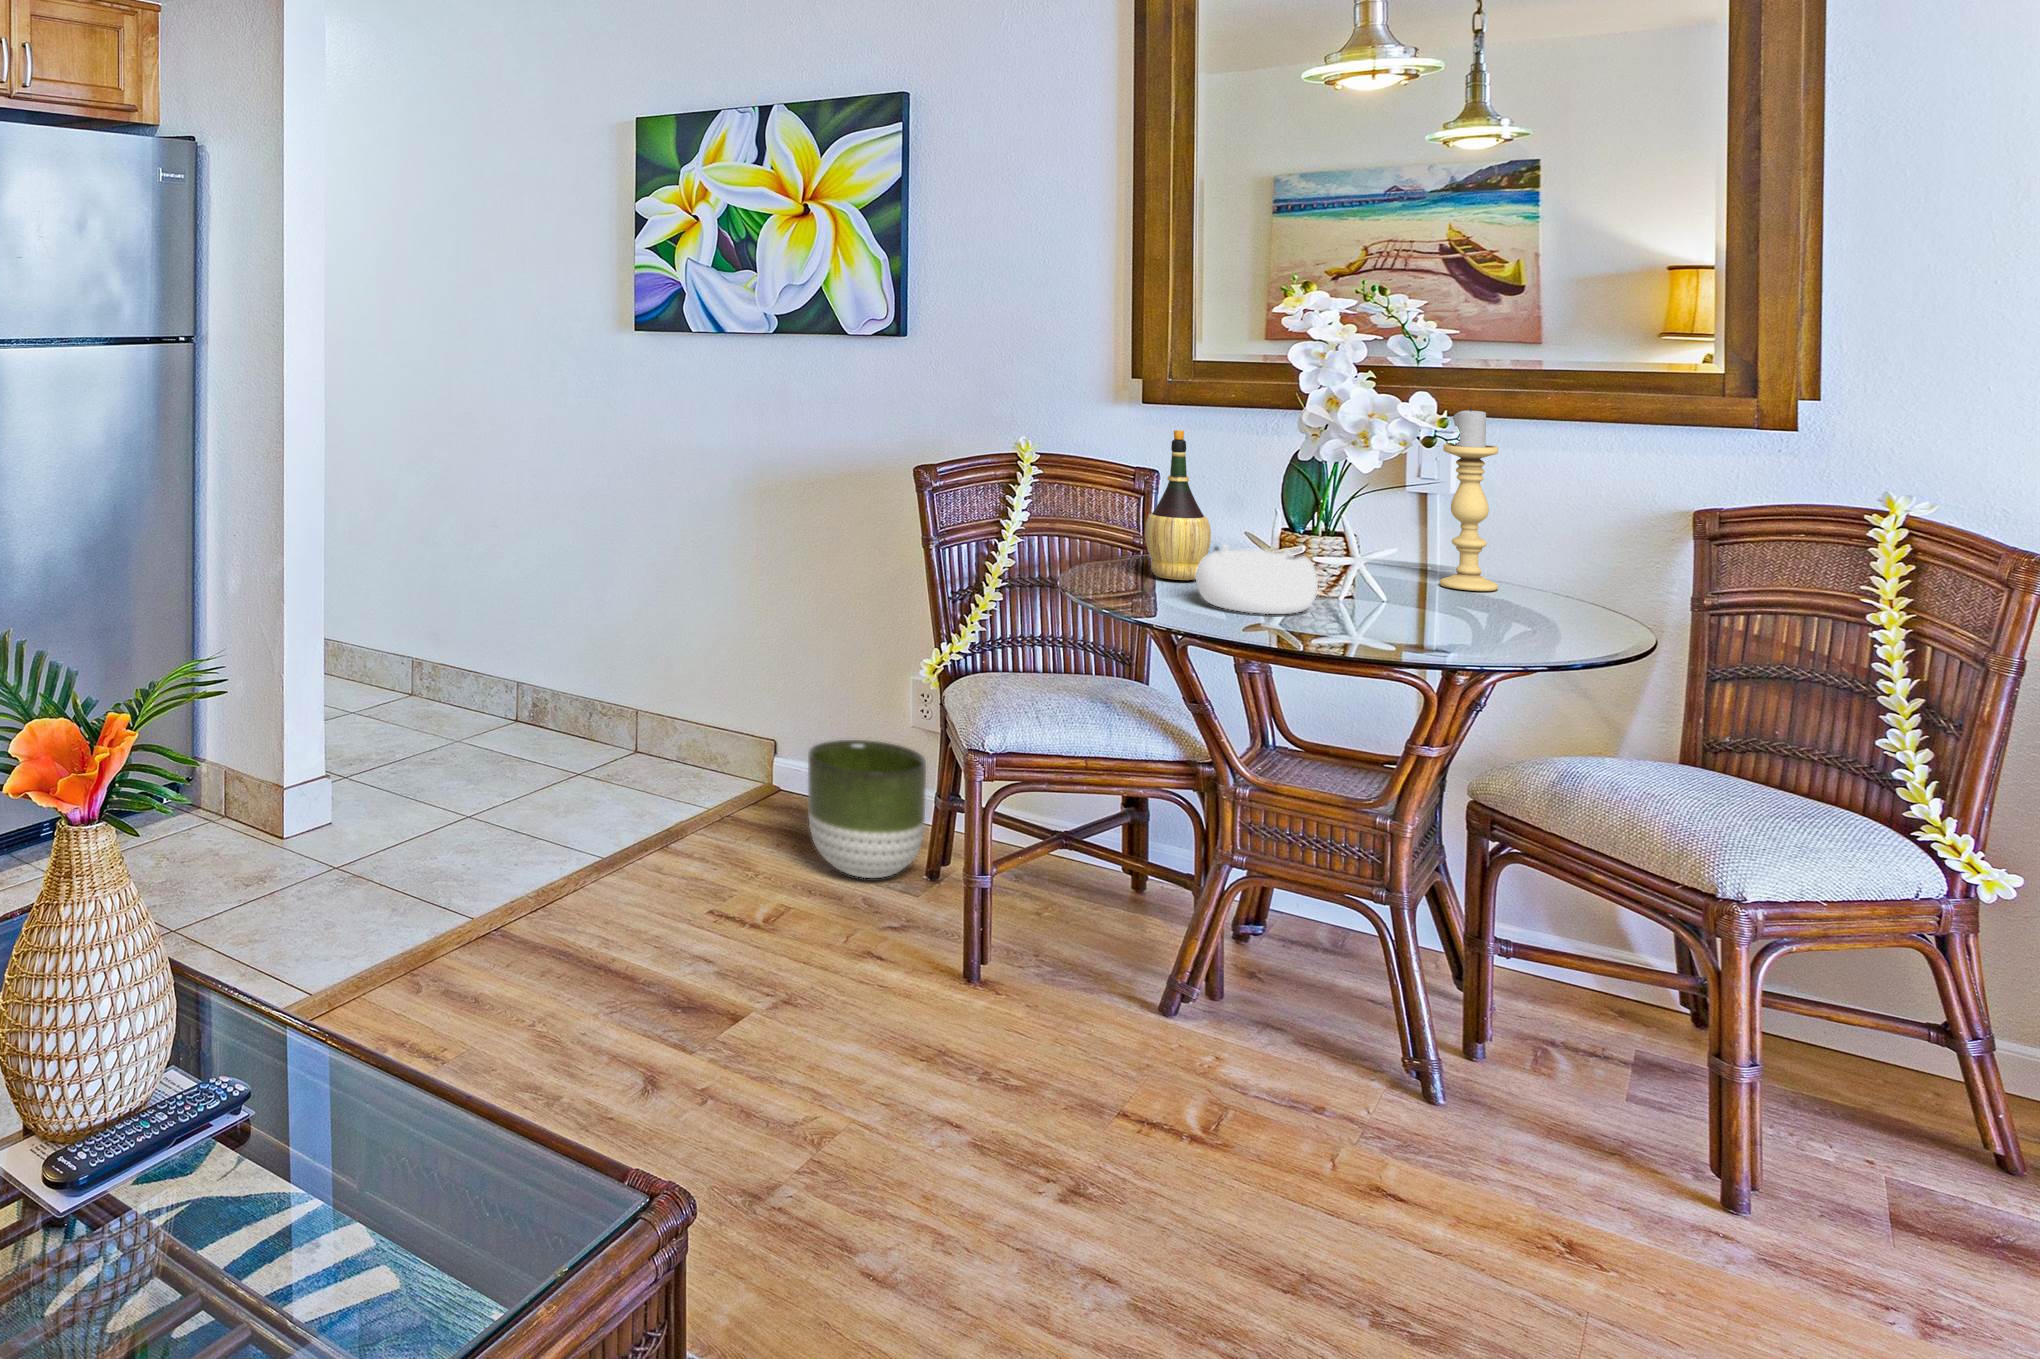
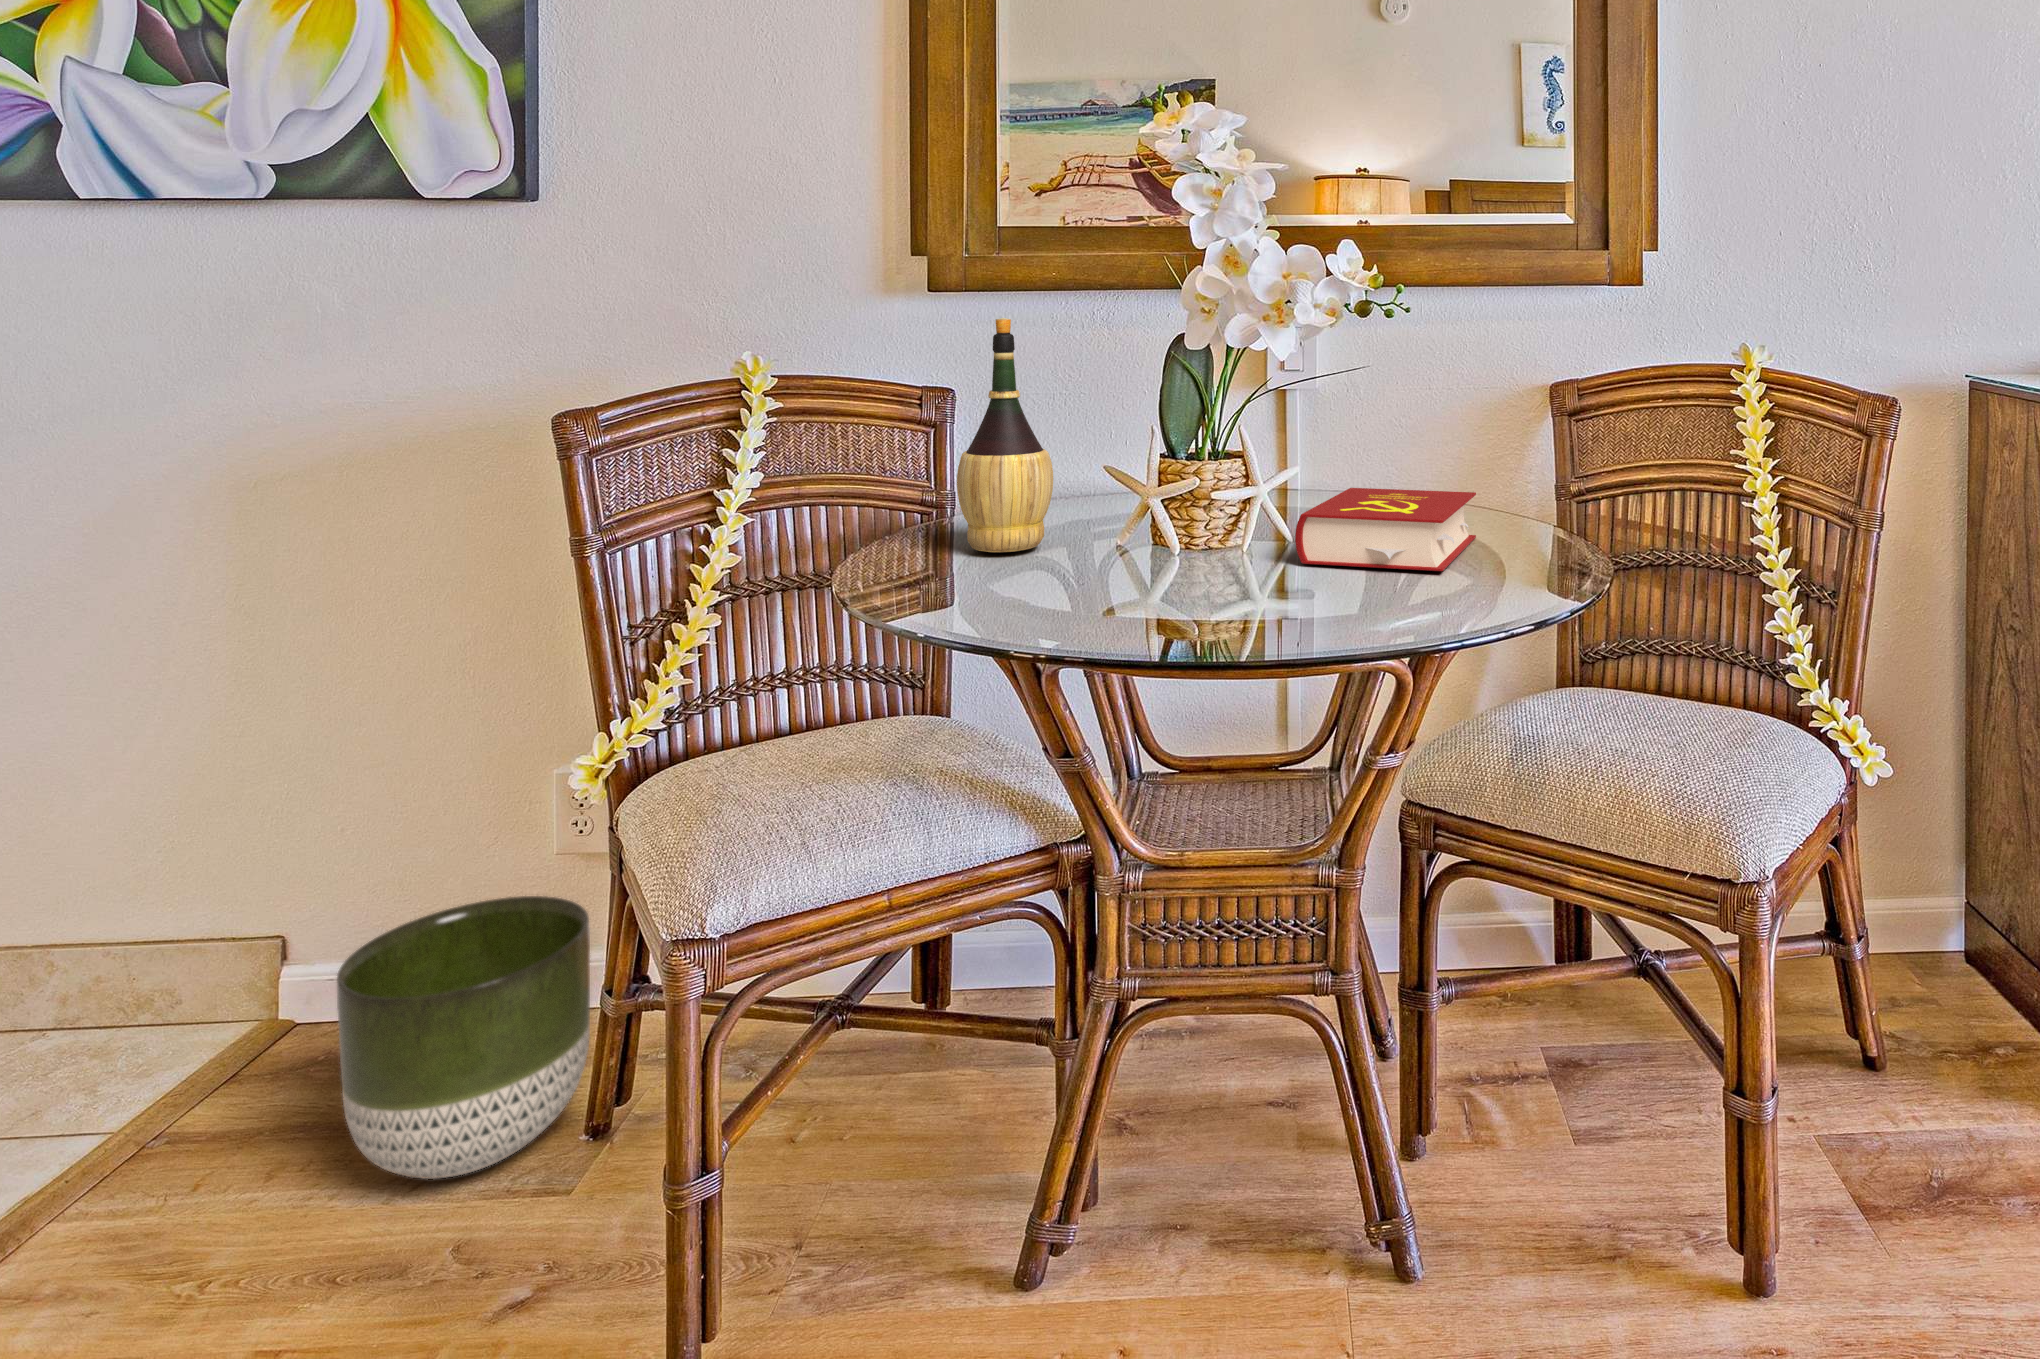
candle holder: present [1440,407,1498,591] -> none [1317,276,1379,511]
decorative bowl: present [1196,544,1318,614] -> none [1053,486,1227,595]
book: none [1376,569,1555,632] -> present [1295,488,1476,571]

